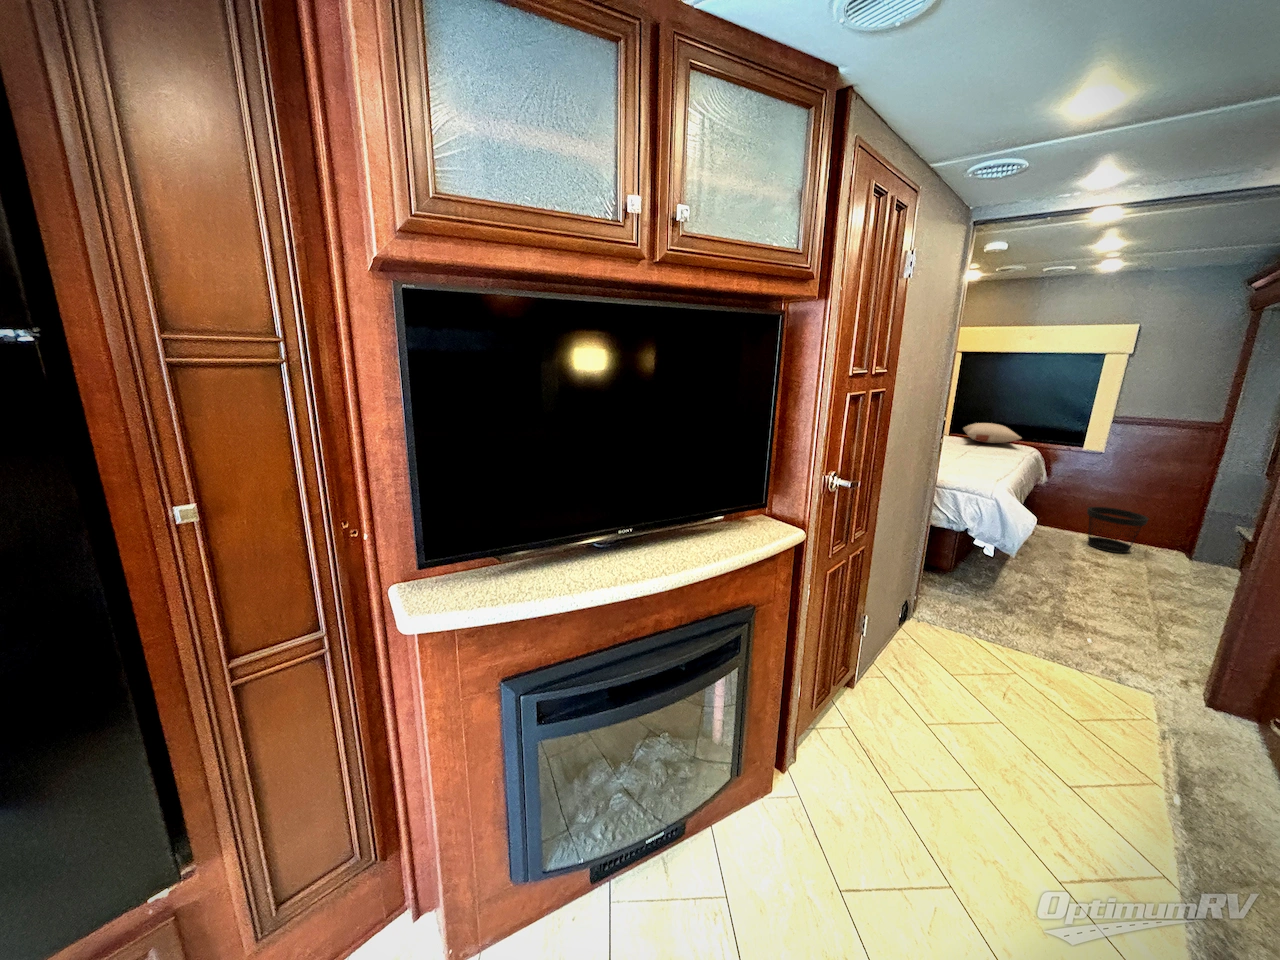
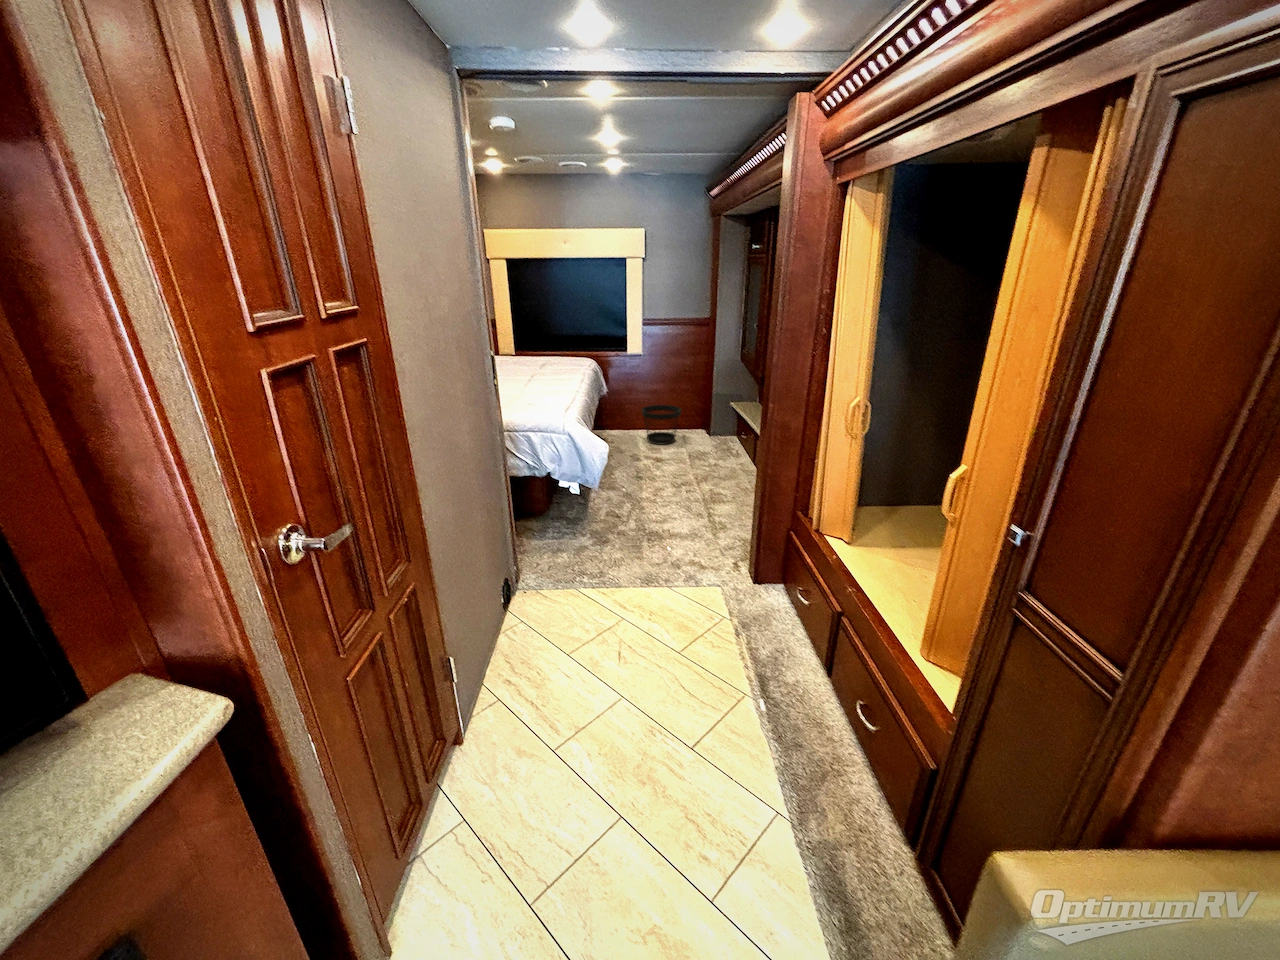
pillow: present [963,423,1021,443] -> none [527,341,579,362]

